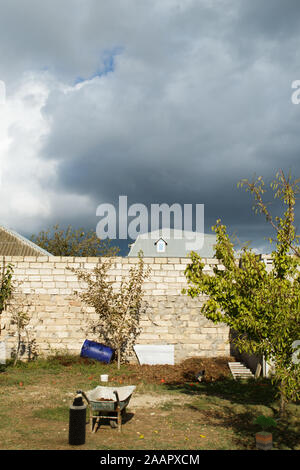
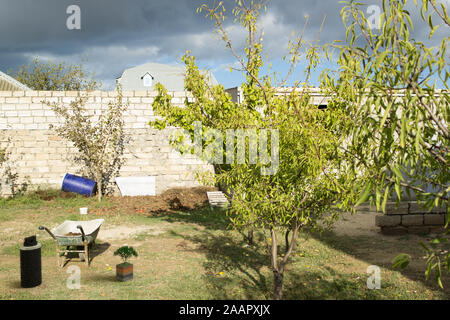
potted tree: present [253,415,277,450] -> present [113,246,138,281]

